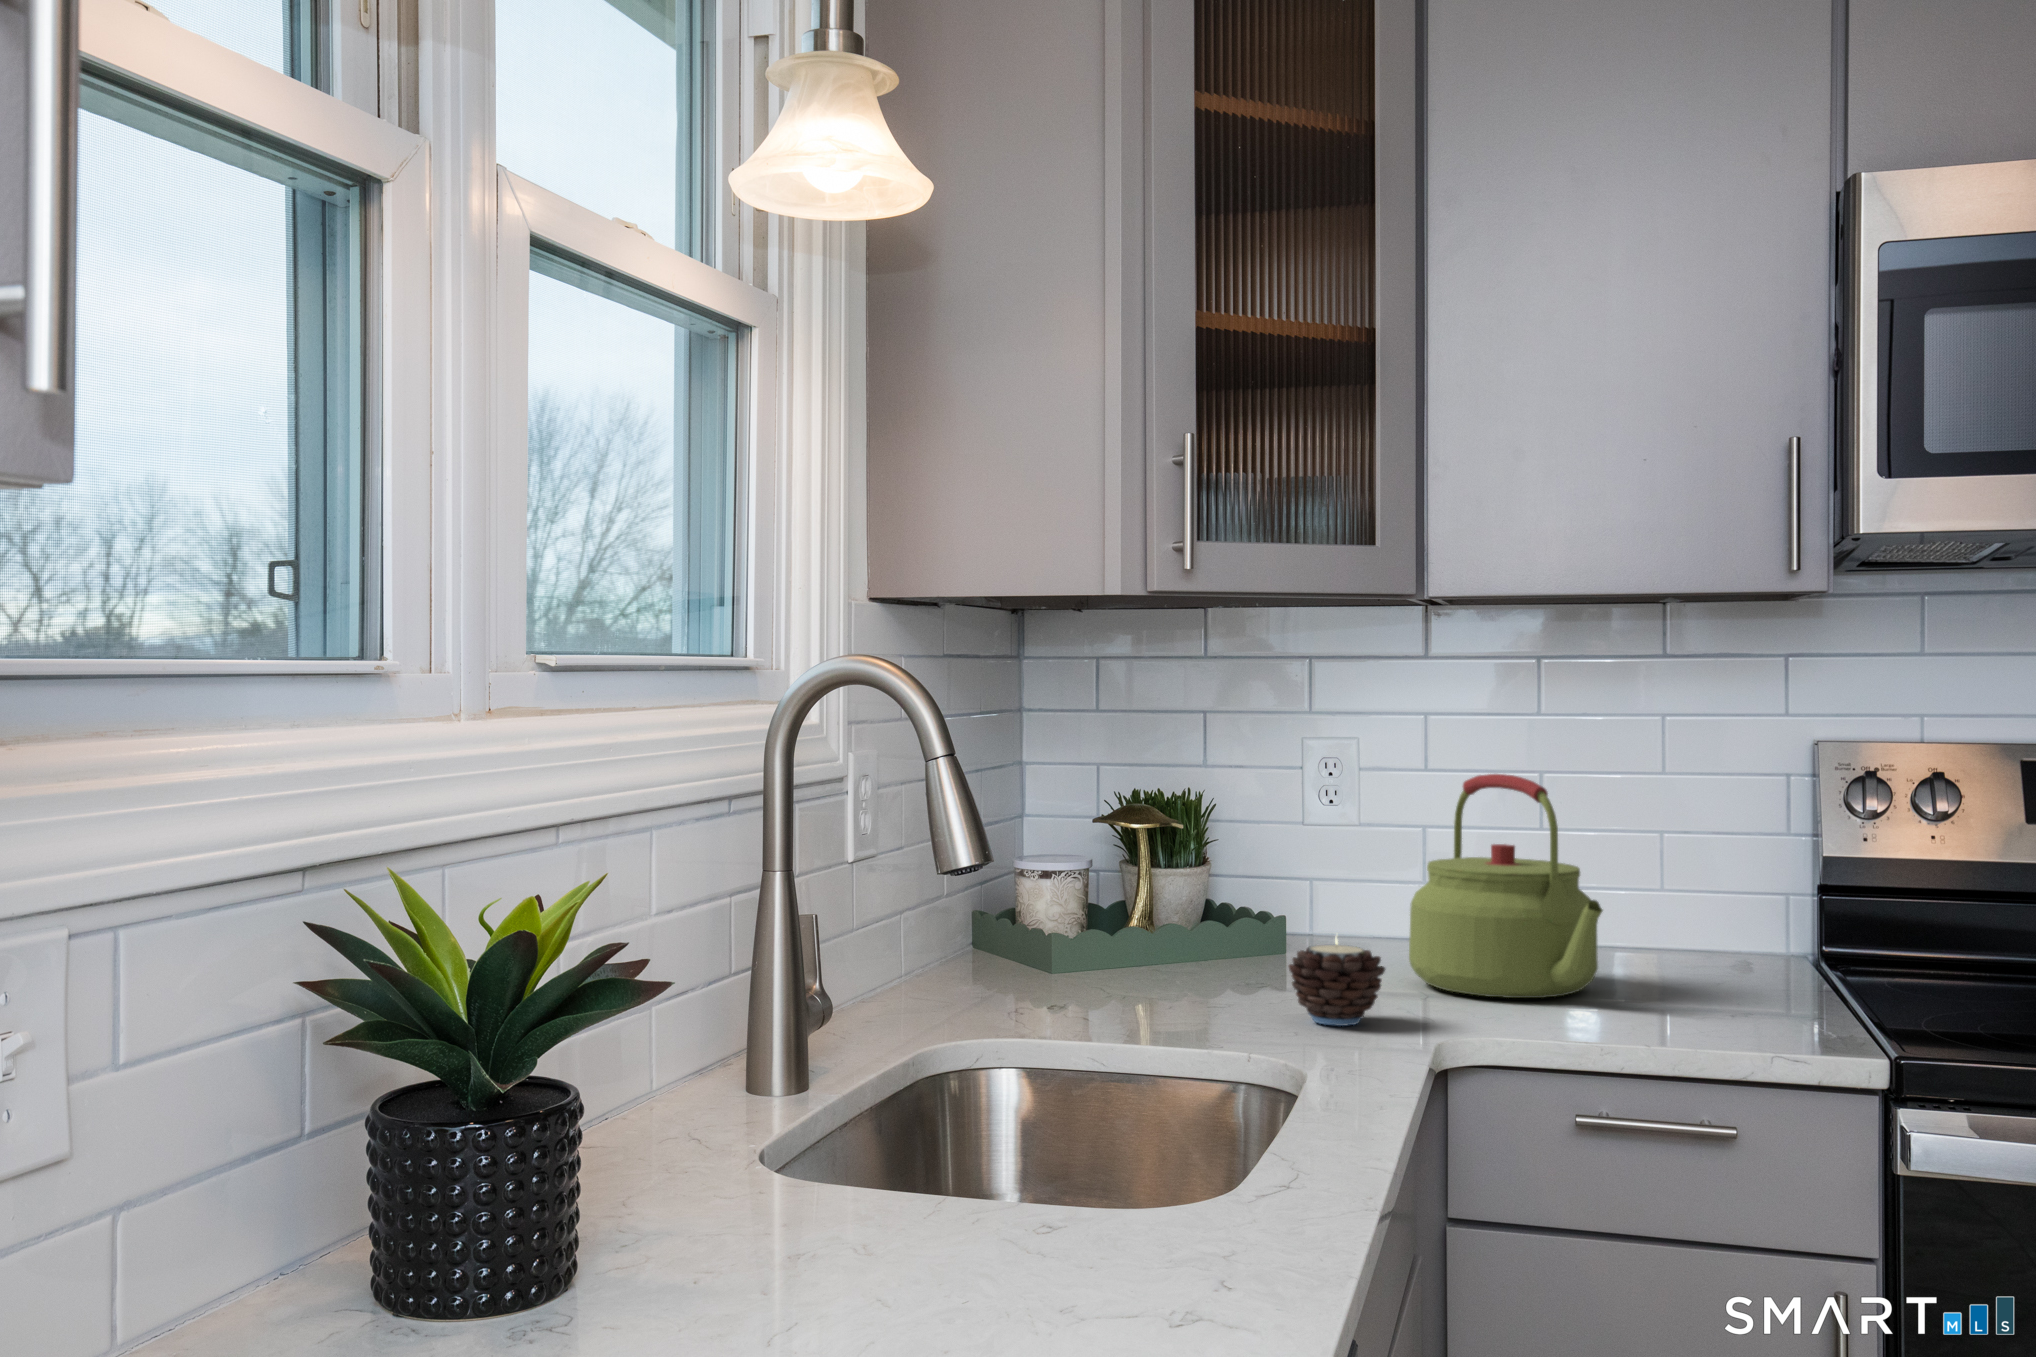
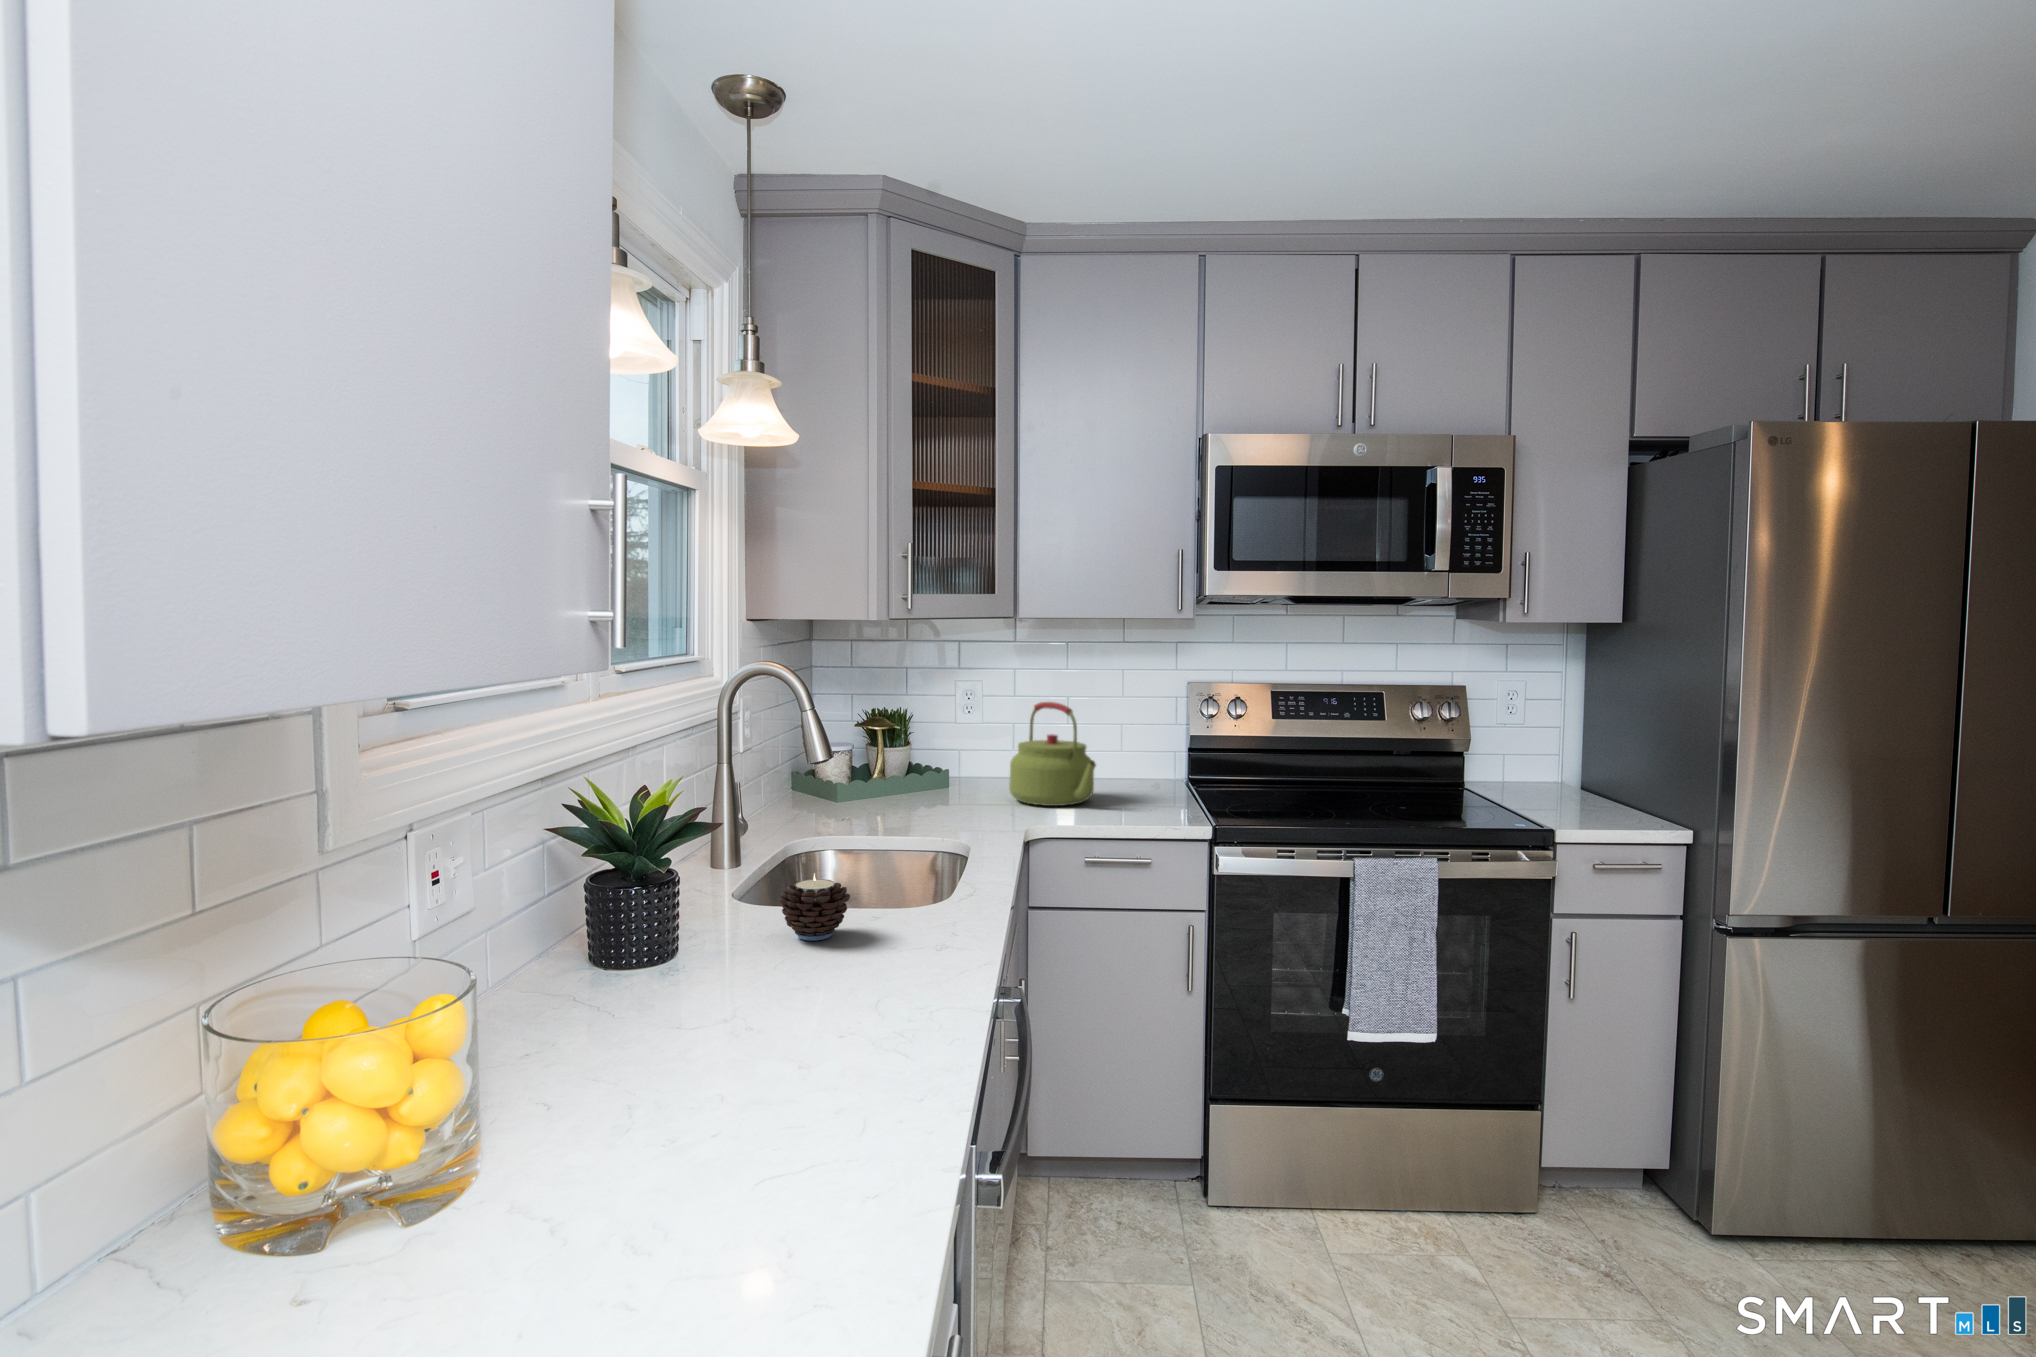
candle: present [1289,937,1385,1026] -> present [779,873,850,941]

